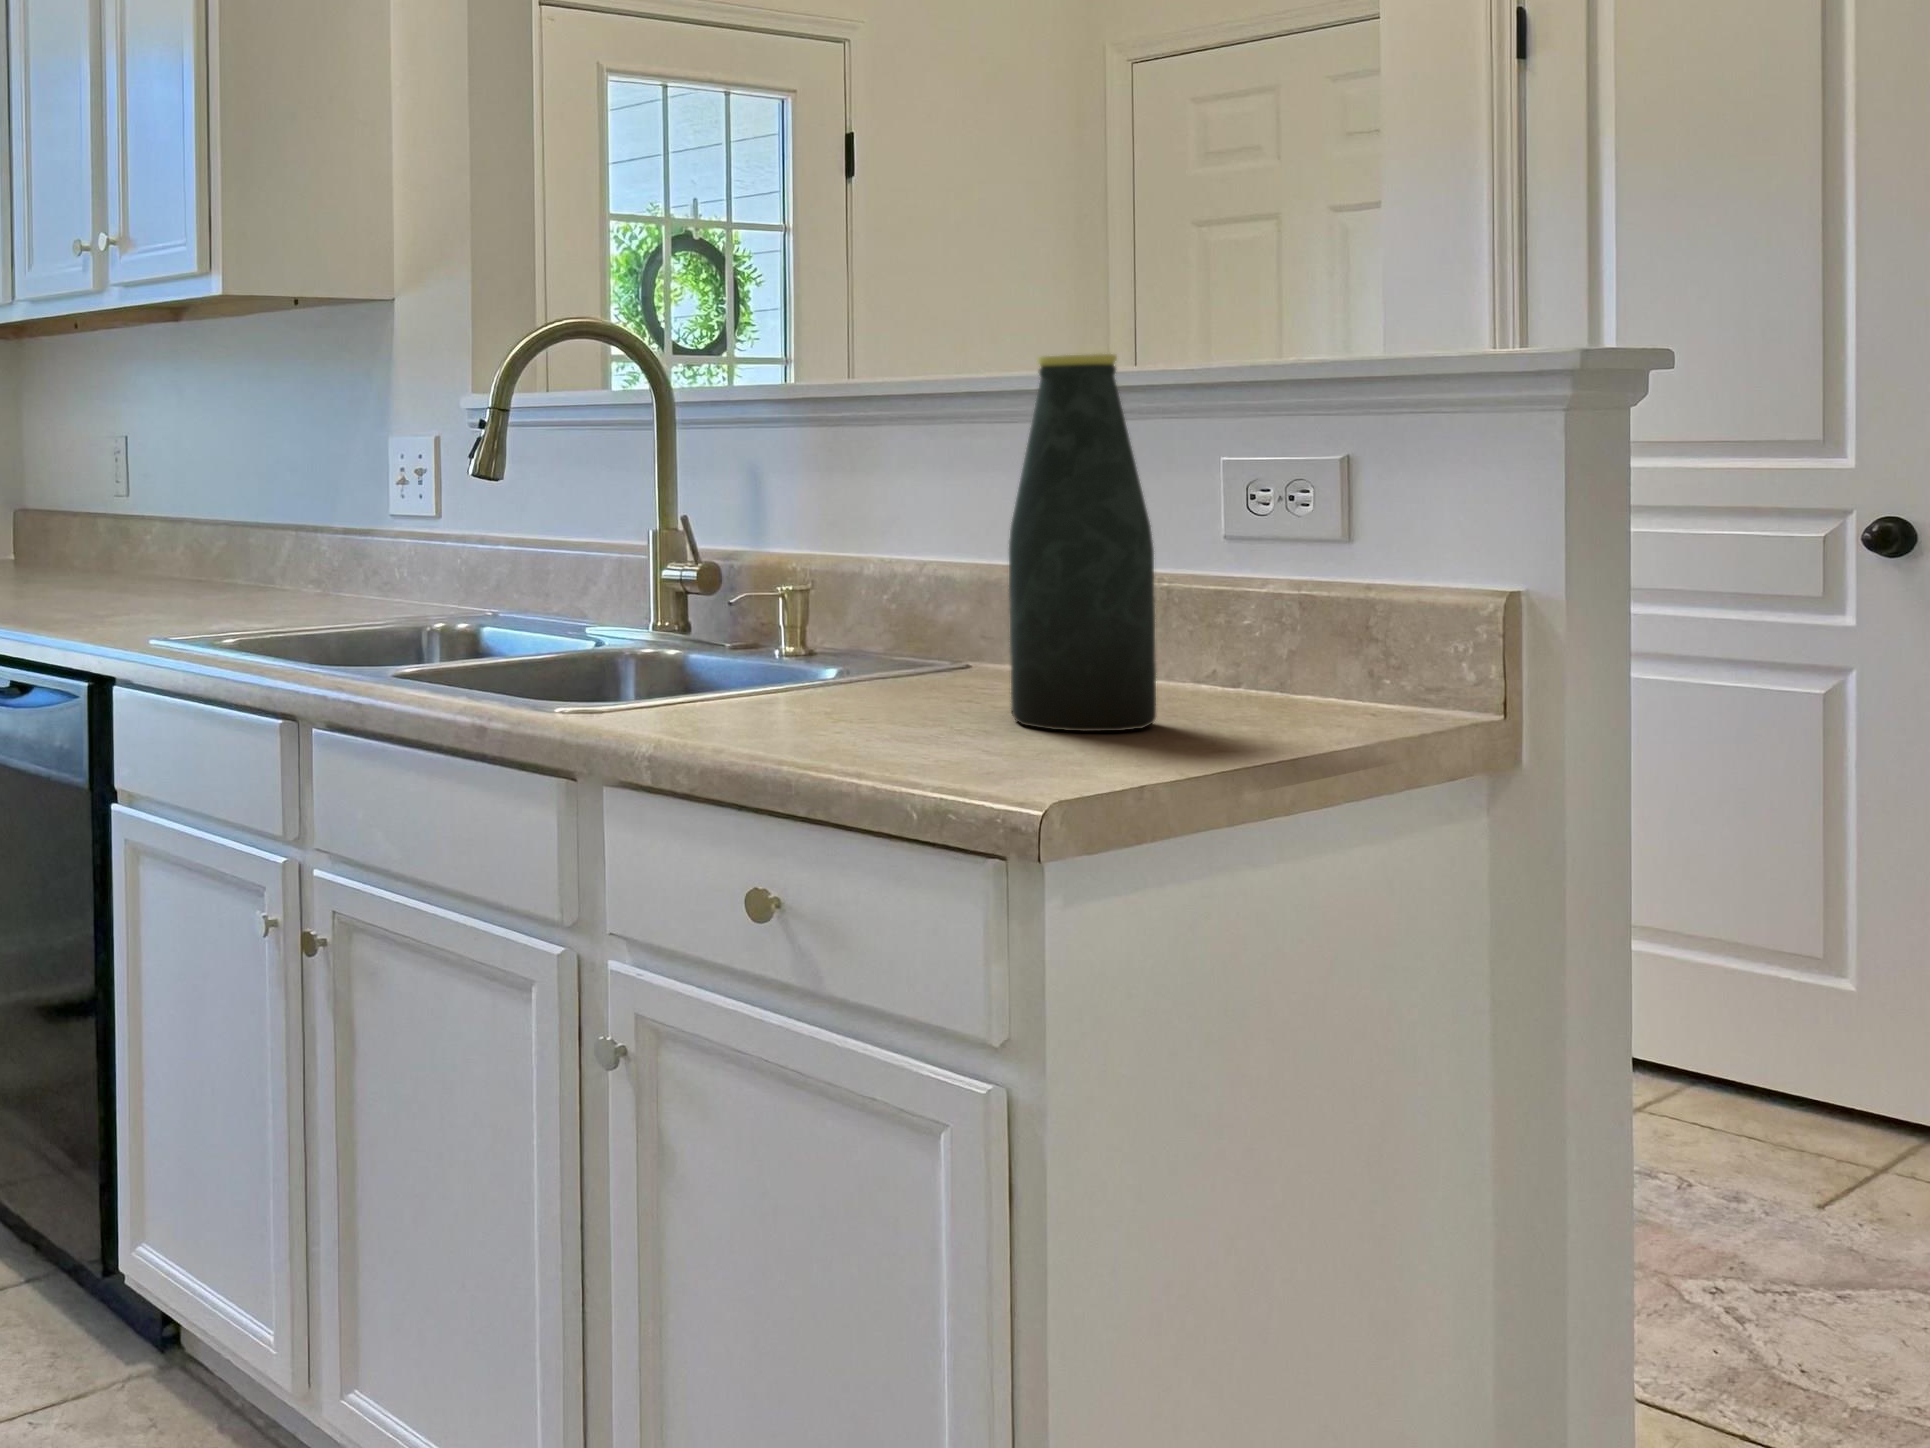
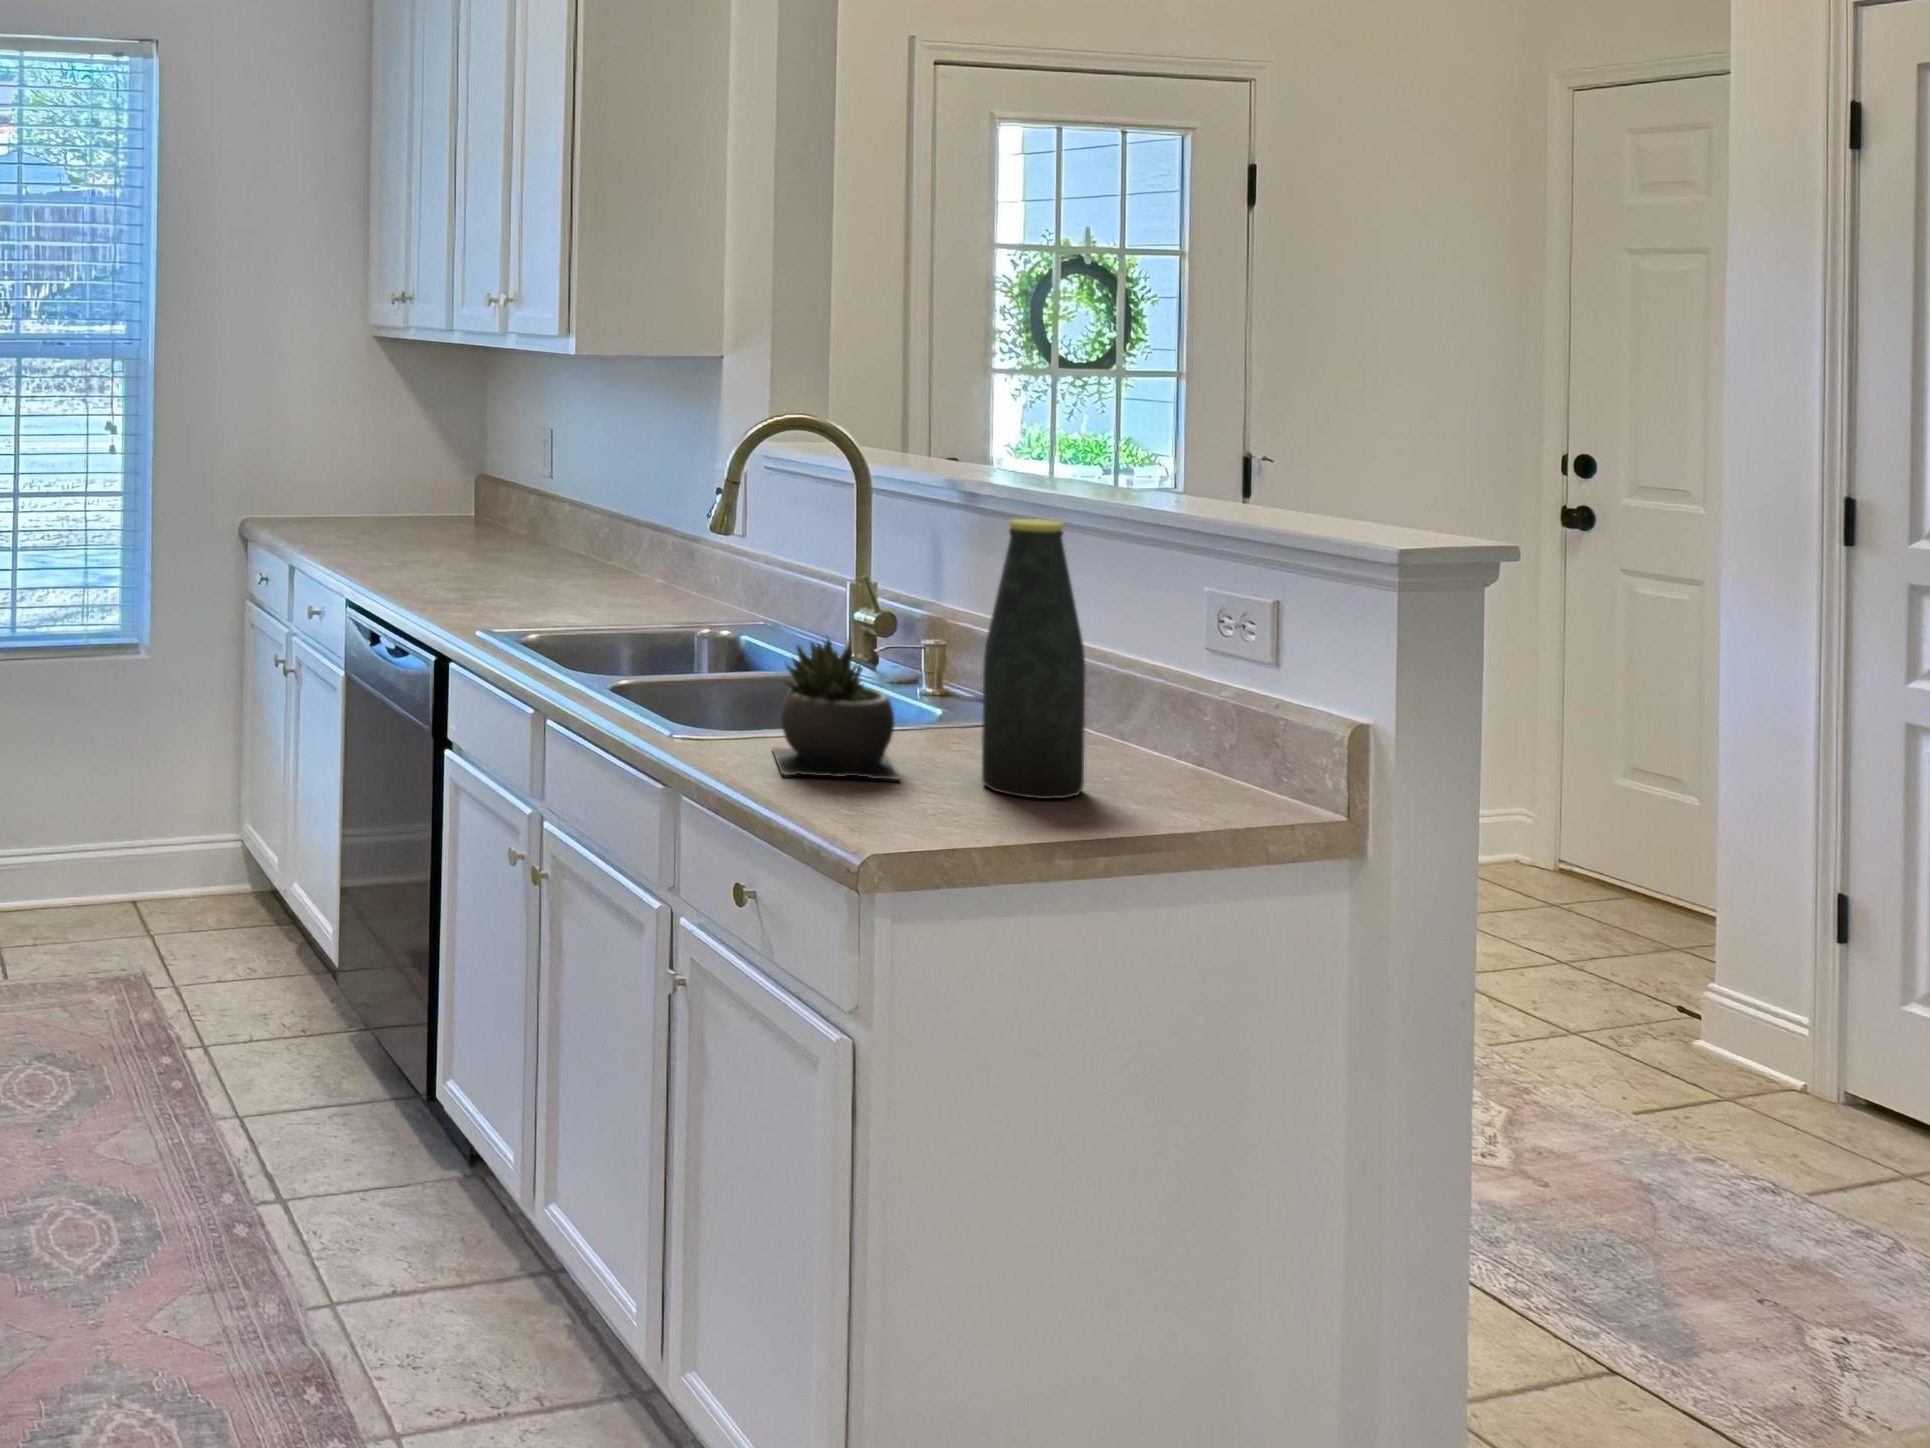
succulent plant: none [698,540,919,734] -> present [773,639,900,779]

